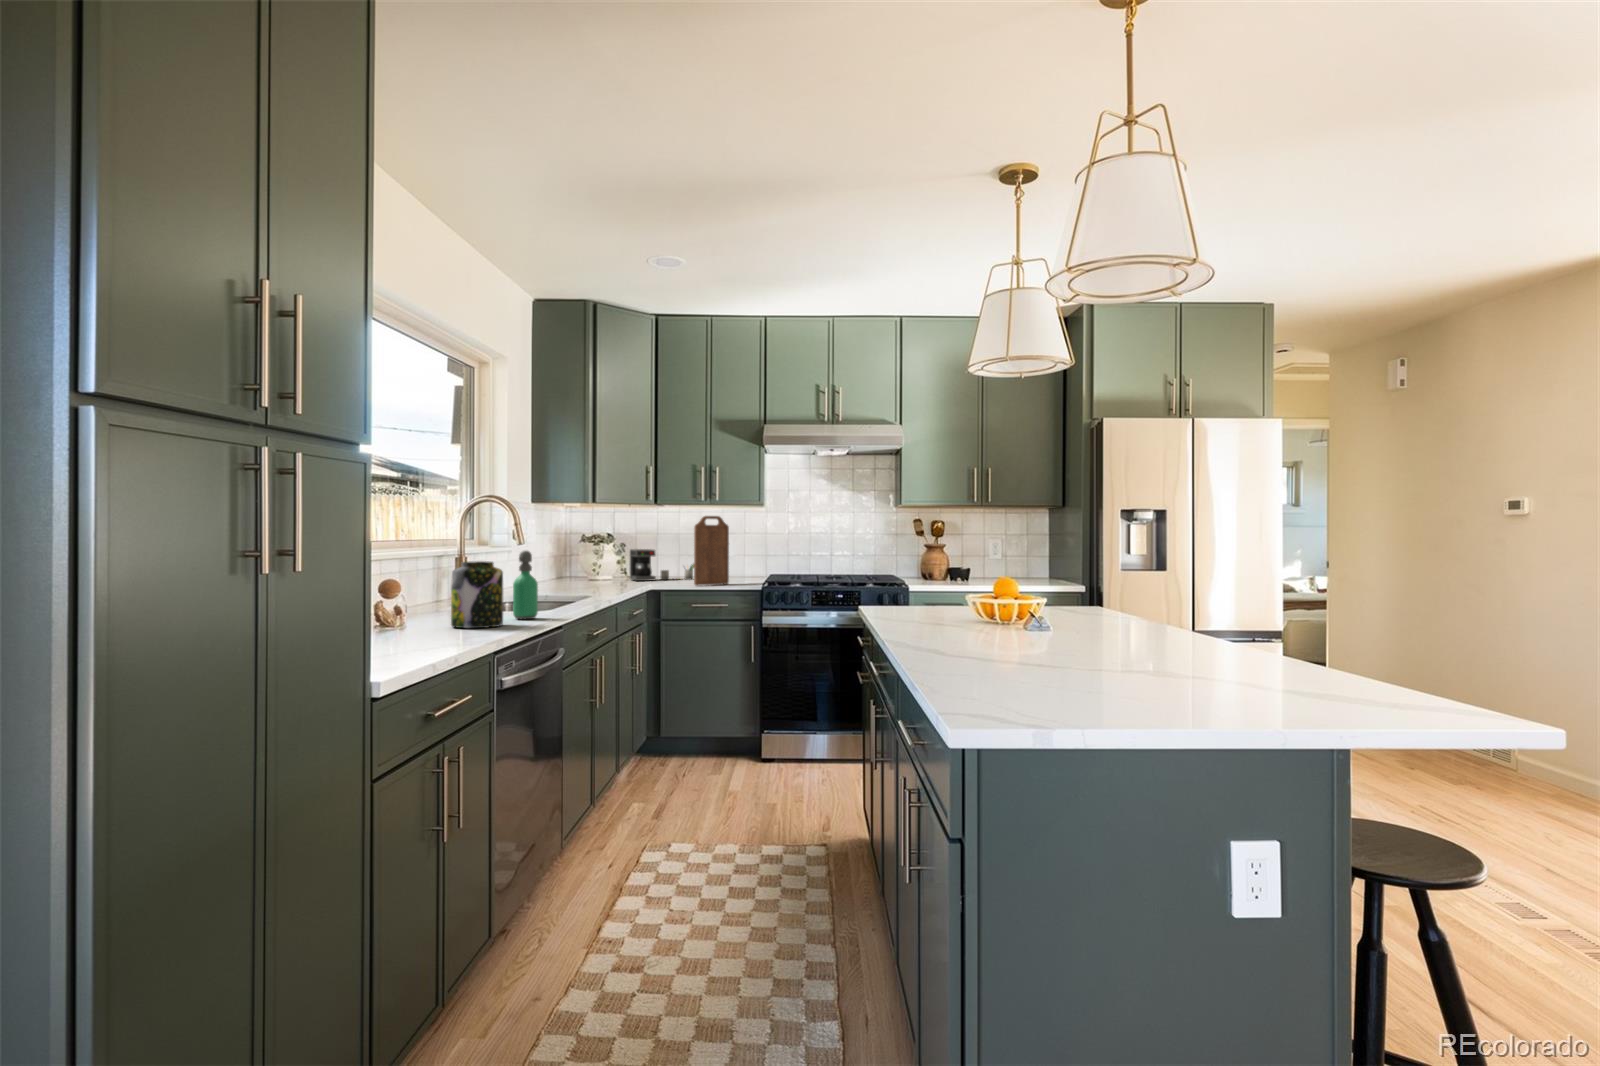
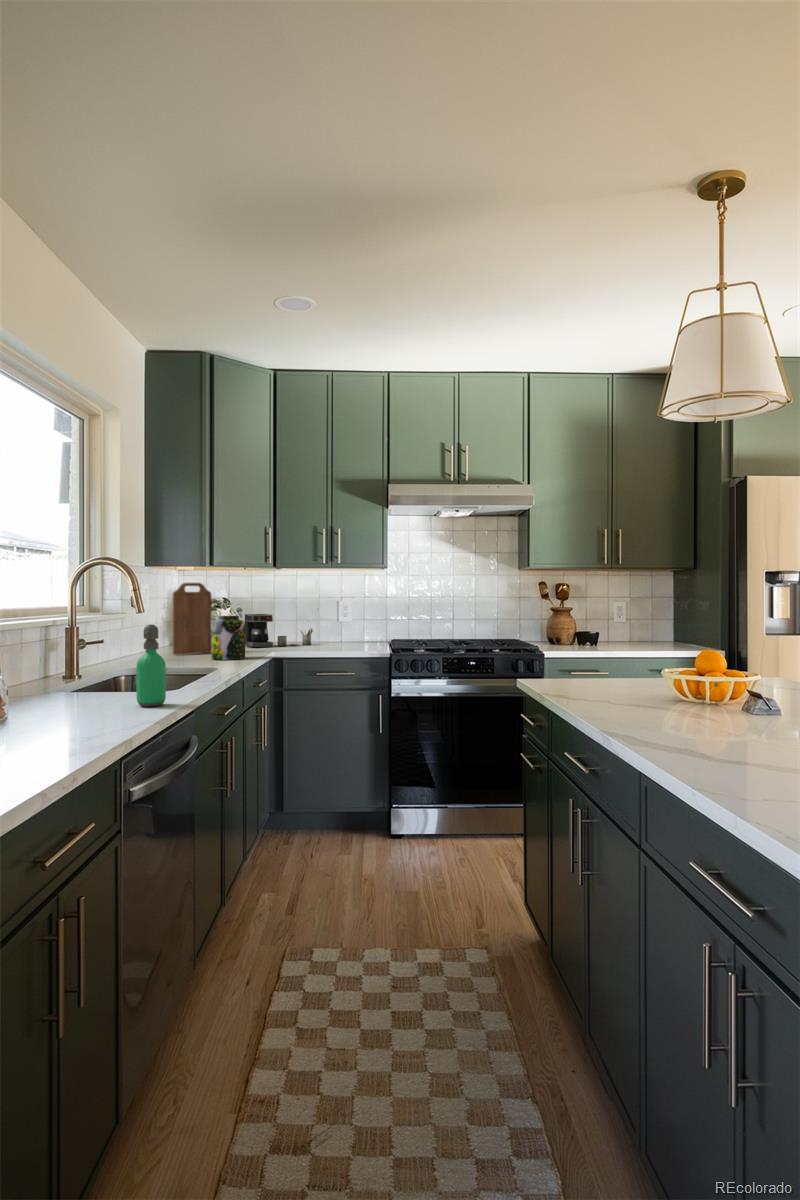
cutting board: present [694,516,729,585] -> present [172,583,212,655]
jar: present [451,561,503,628] -> present [212,616,245,660]

